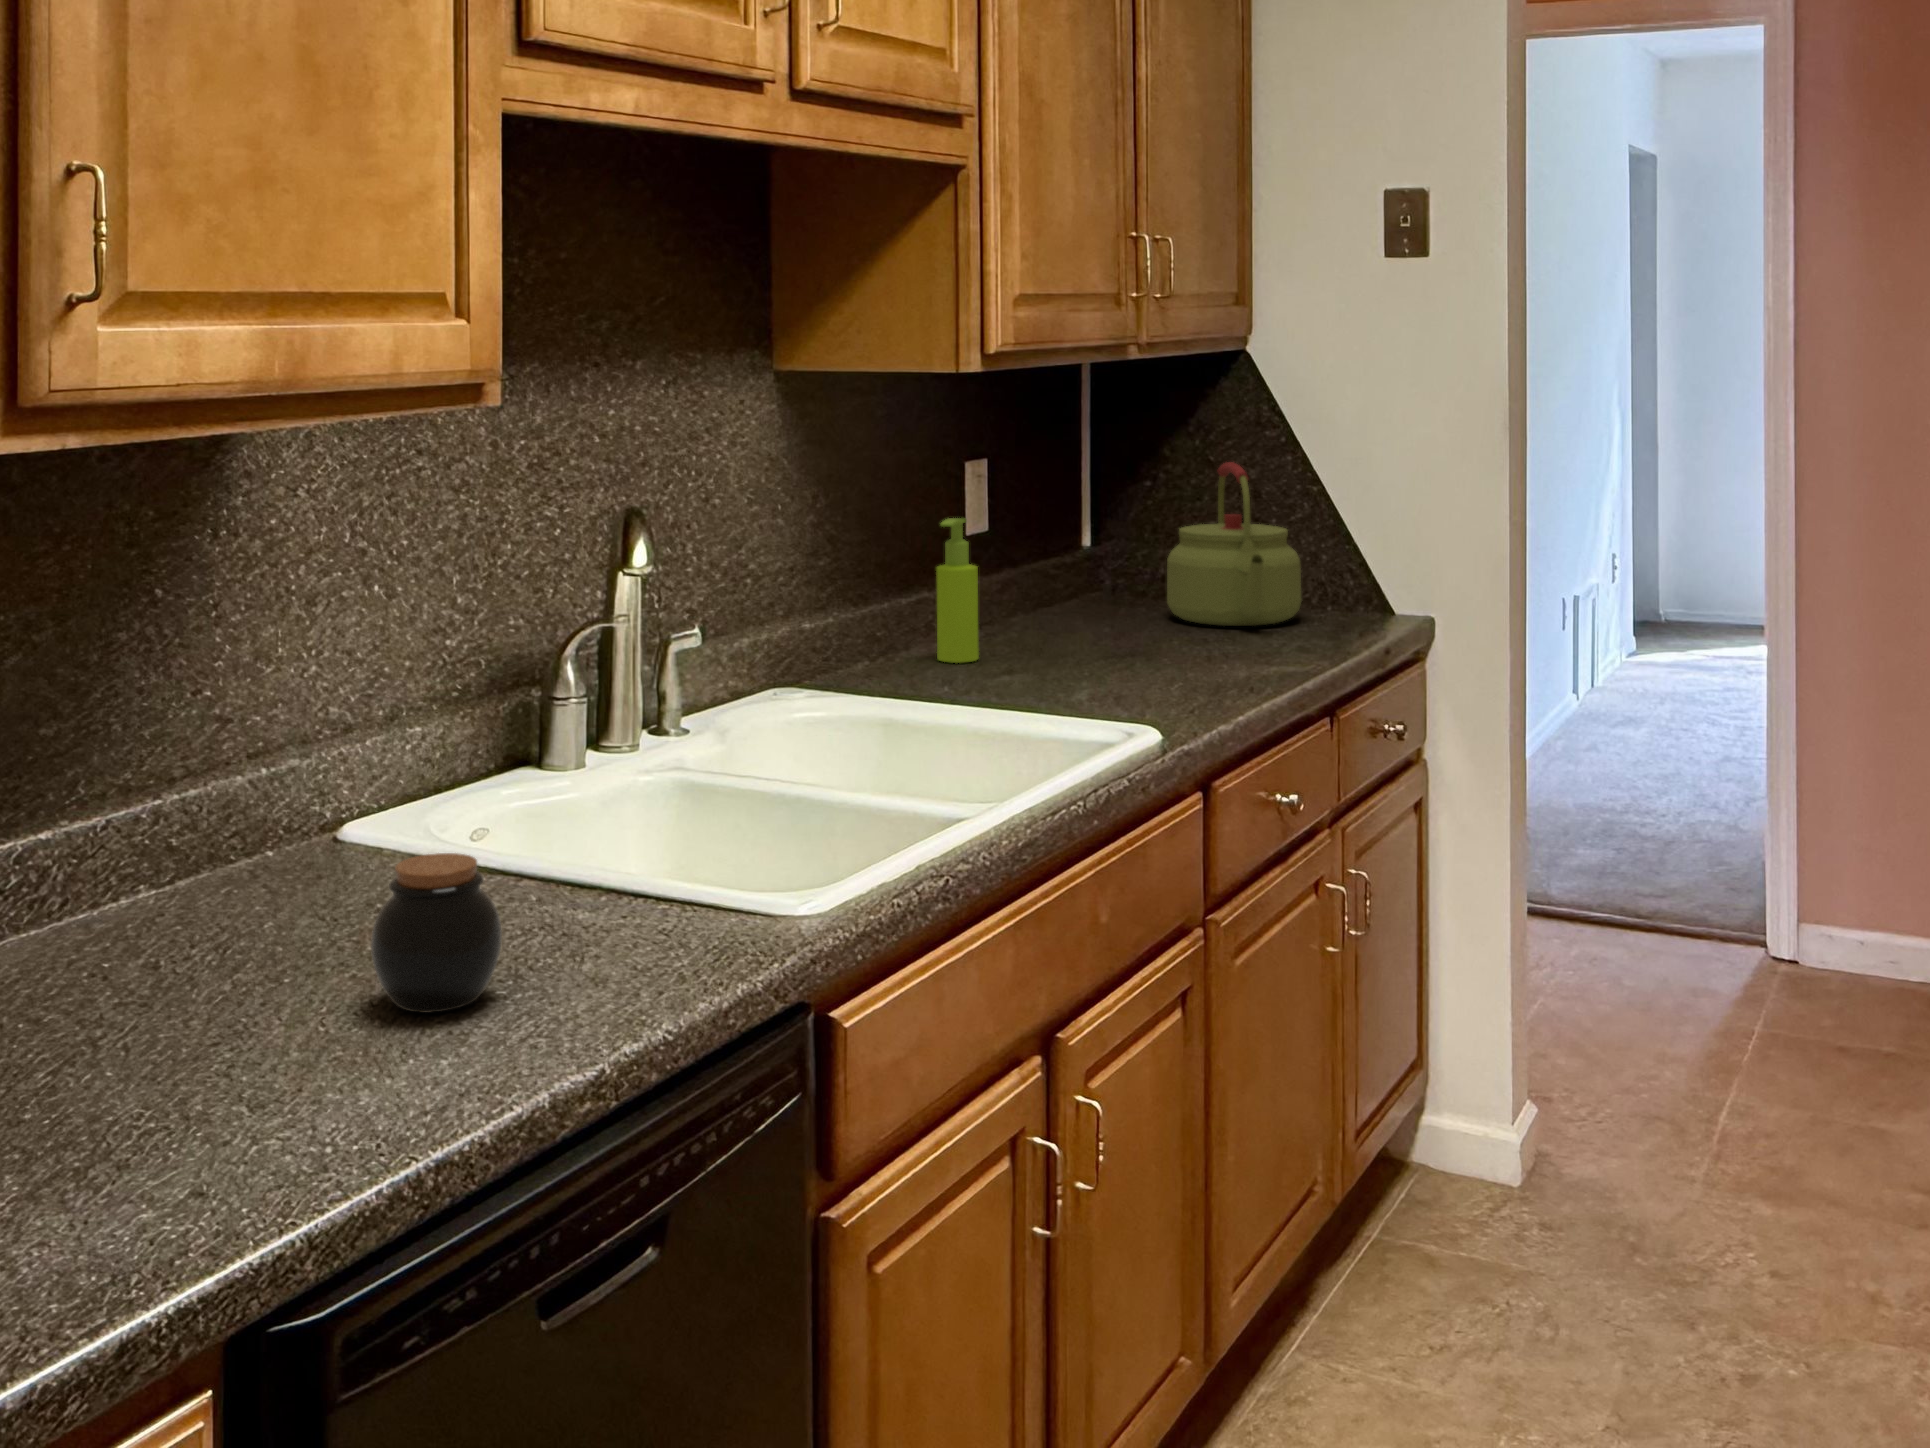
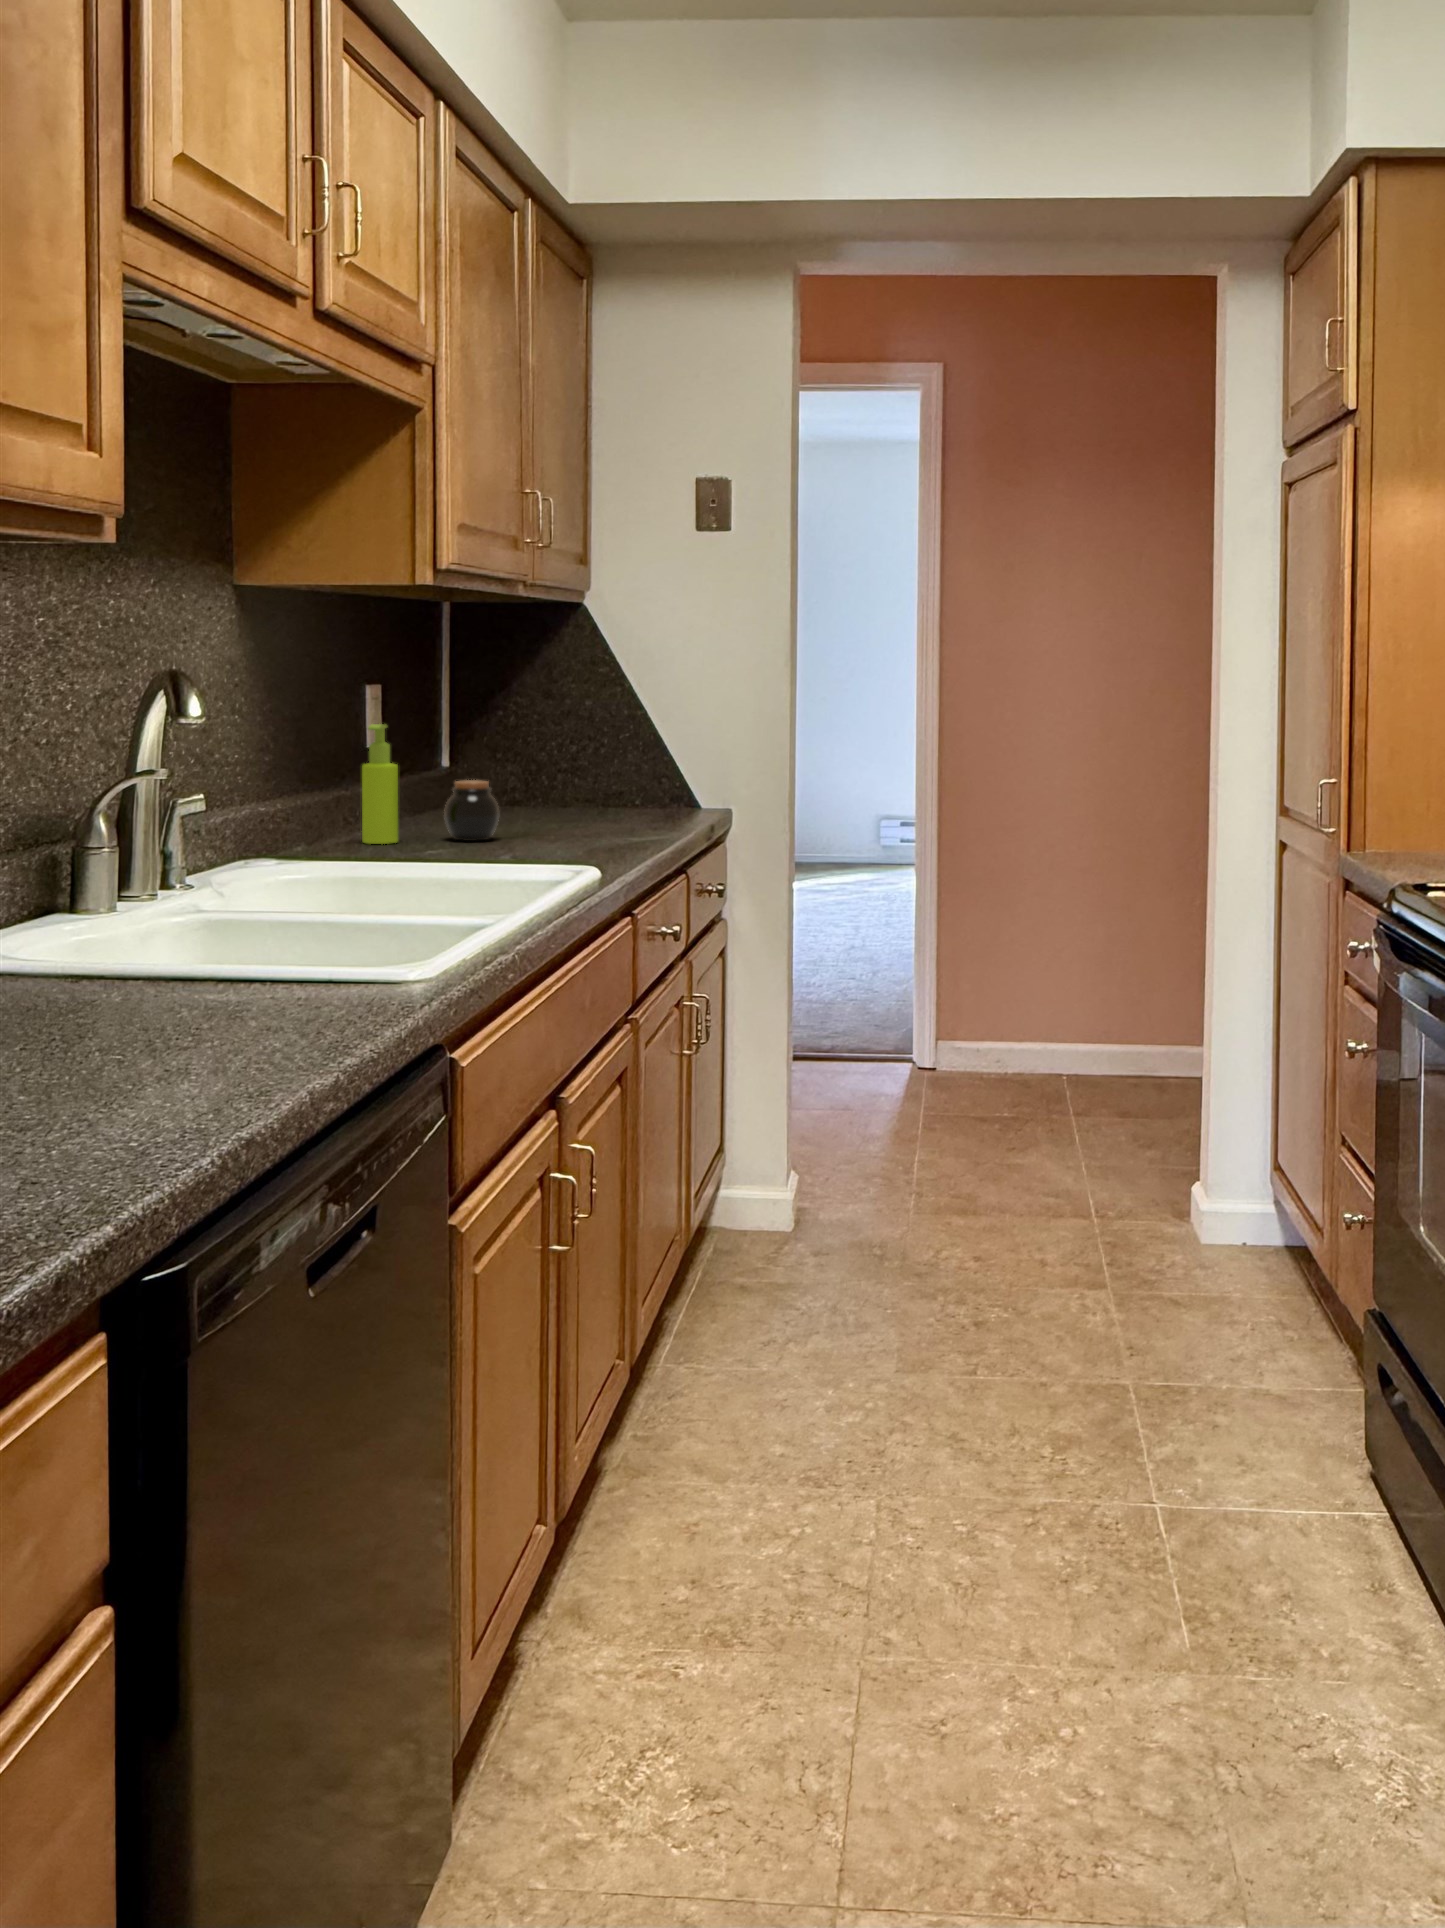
kettle: present [1167,462,1302,626] -> none [527,691,635,820]
jar: present [371,853,502,1013] -> present [444,780,499,841]

